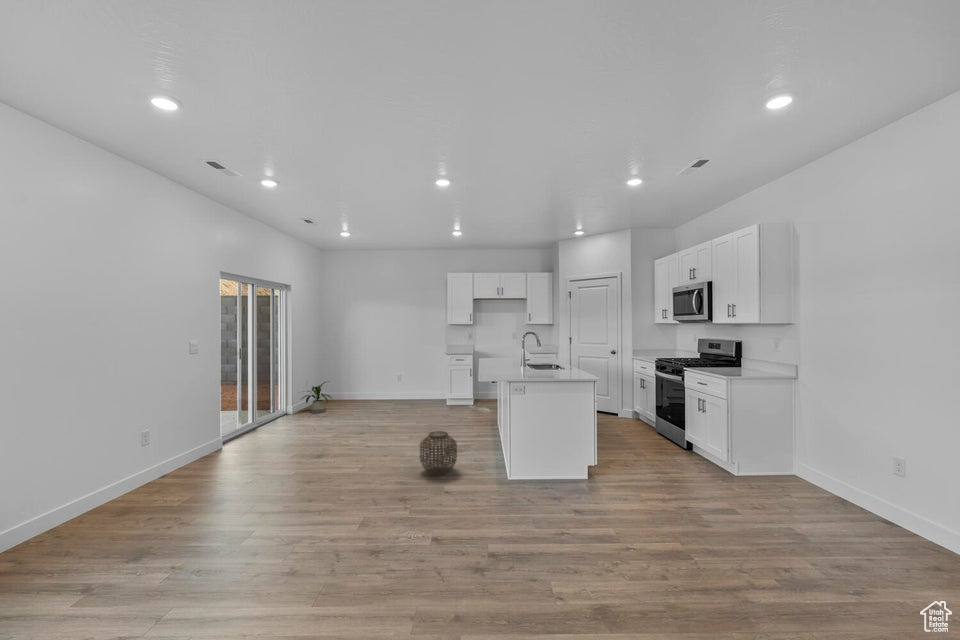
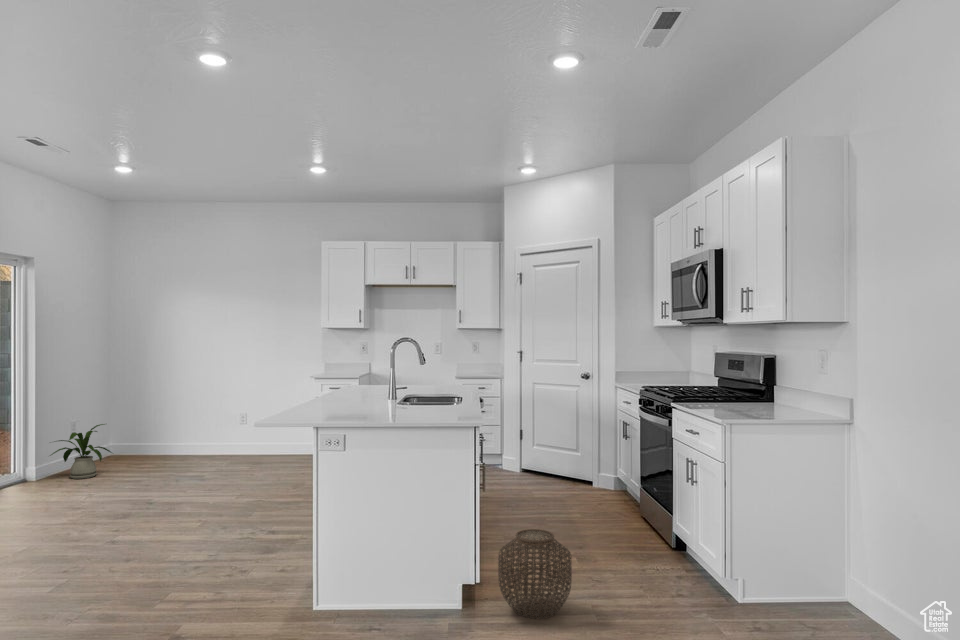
woven basket: present [420,431,457,475] -> present [498,529,572,619]

